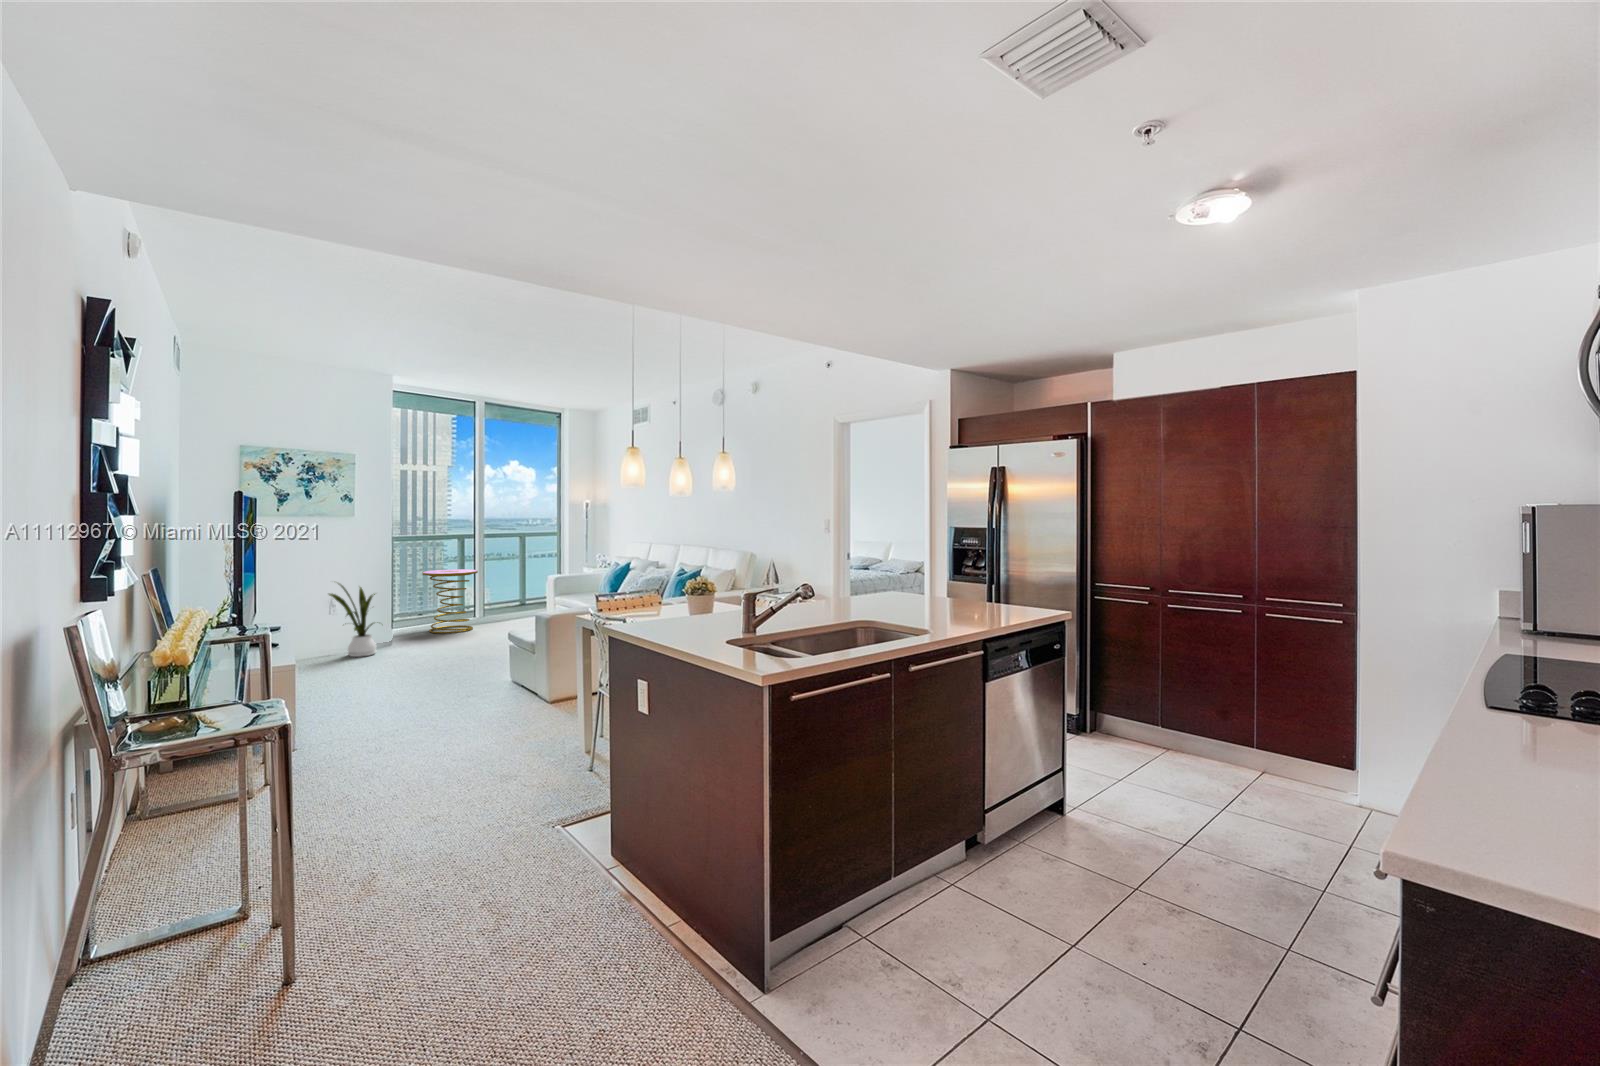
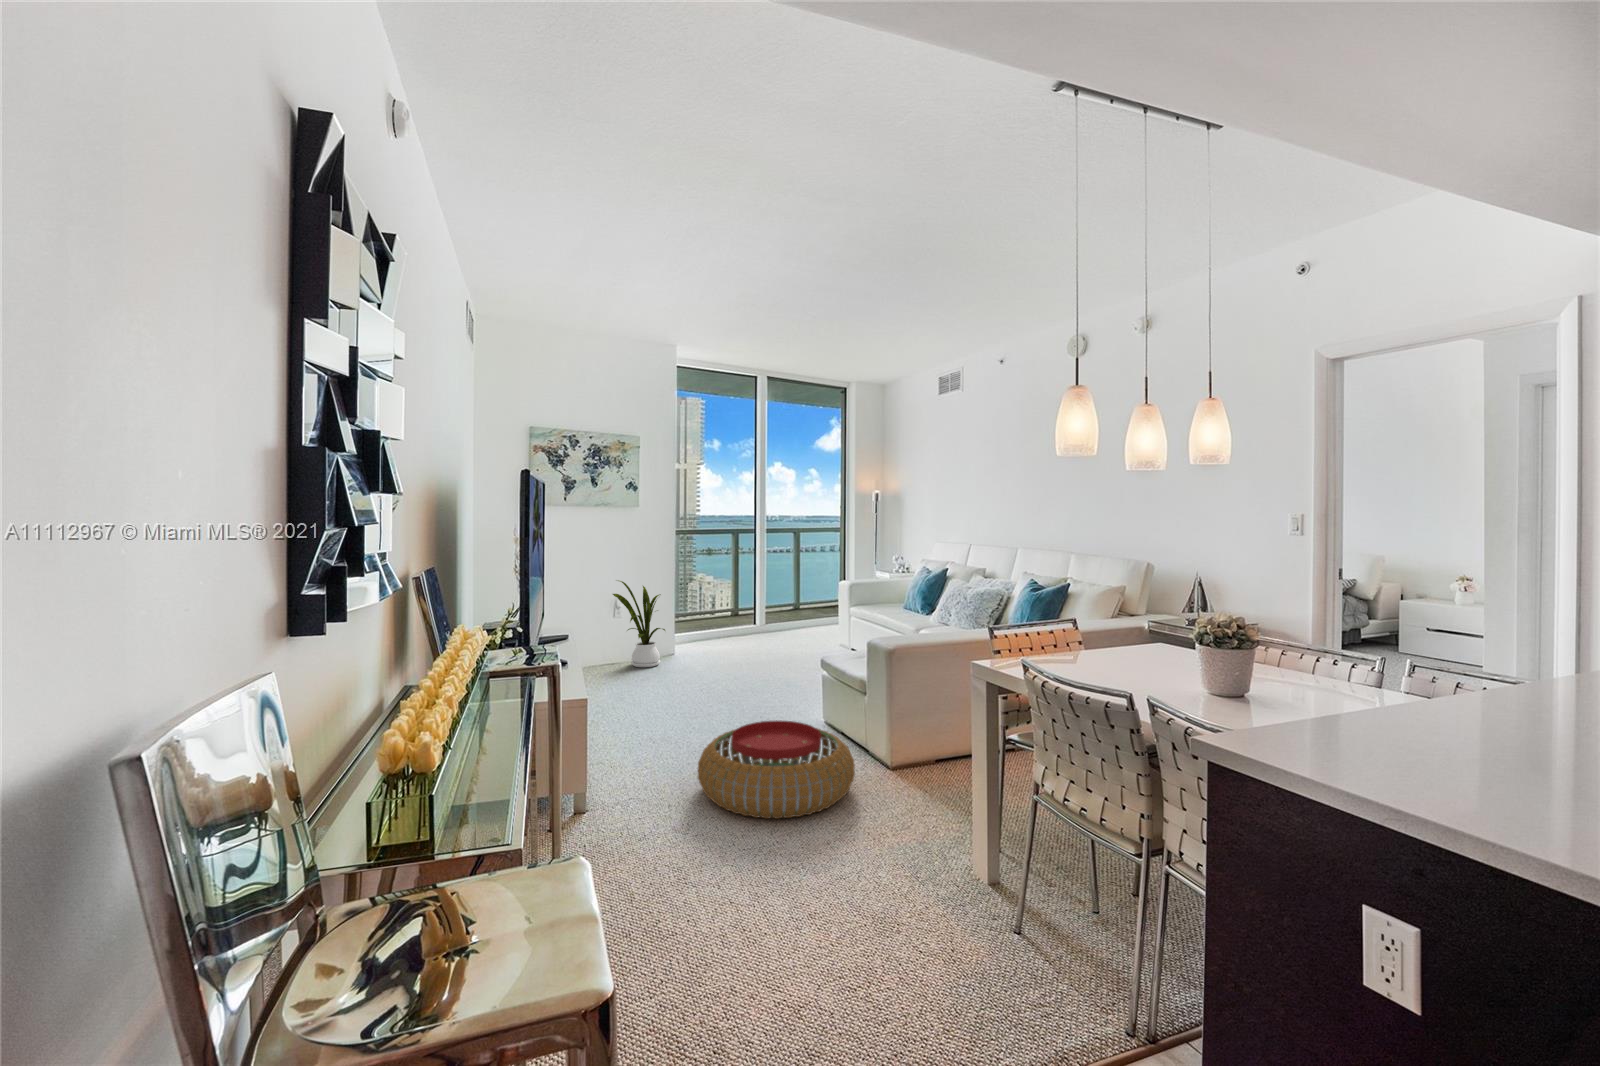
side table: present [422,569,478,633] -> none [702,568,758,641]
pouf: none [392,674,517,736] -> present [698,720,855,819]

